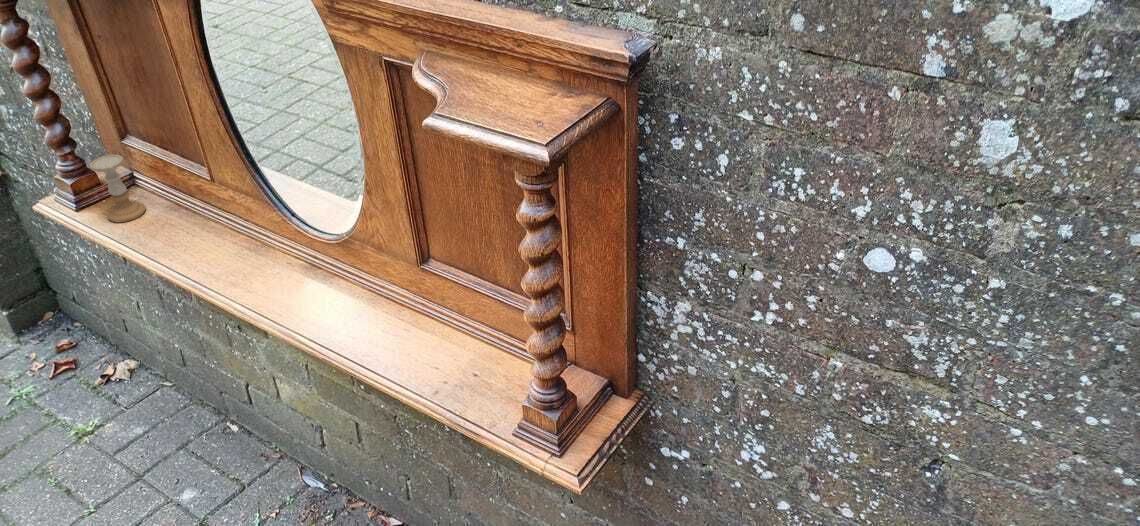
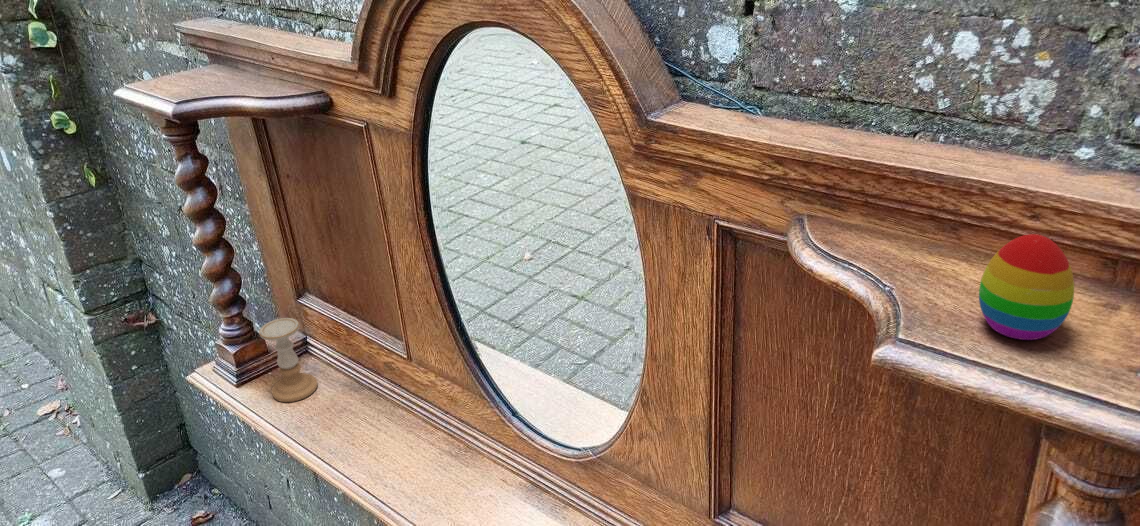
decorative egg: none [474,52,519,111] -> present [979,234,1074,340]

